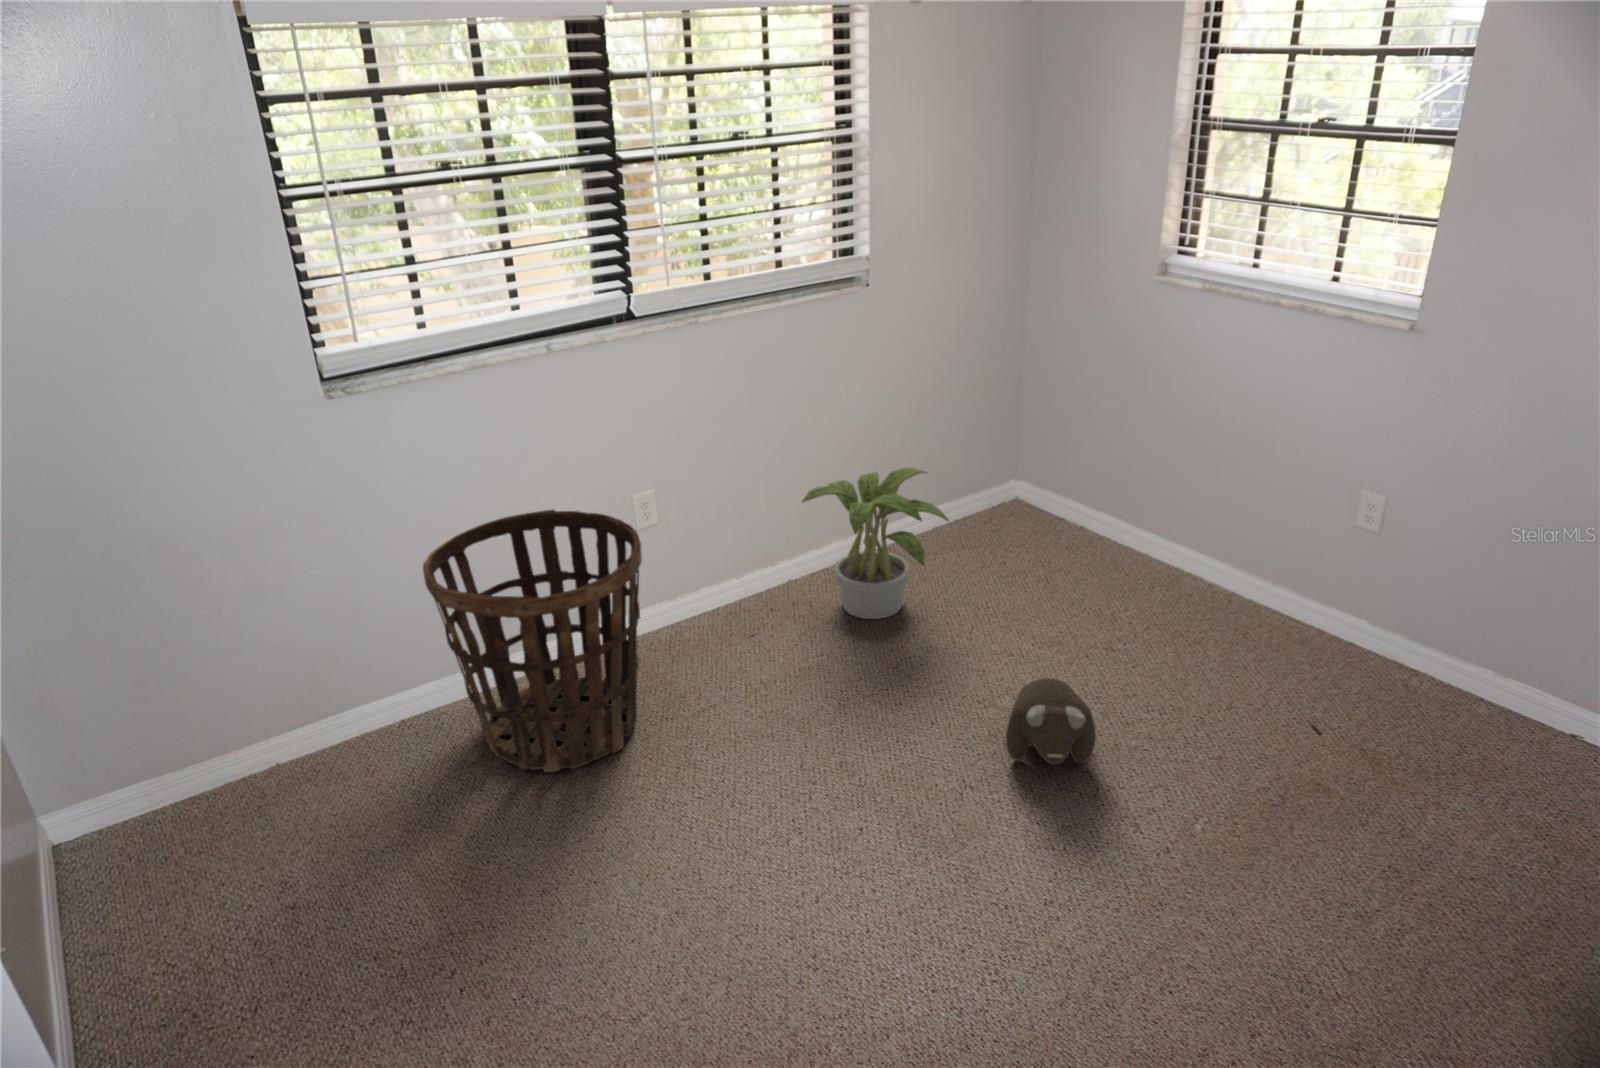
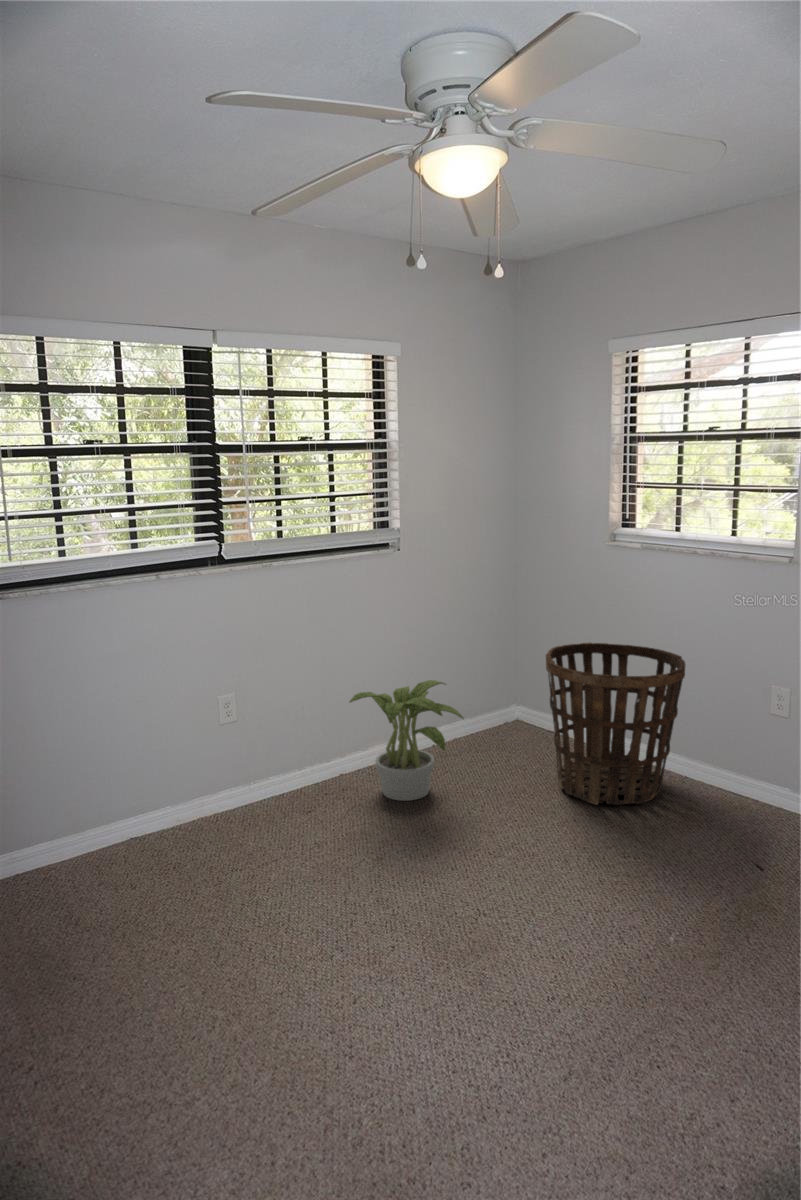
basket: present [423,509,642,772] -> present [546,642,686,805]
plush toy: present [1006,678,1096,765] -> none [512,825,584,897]

